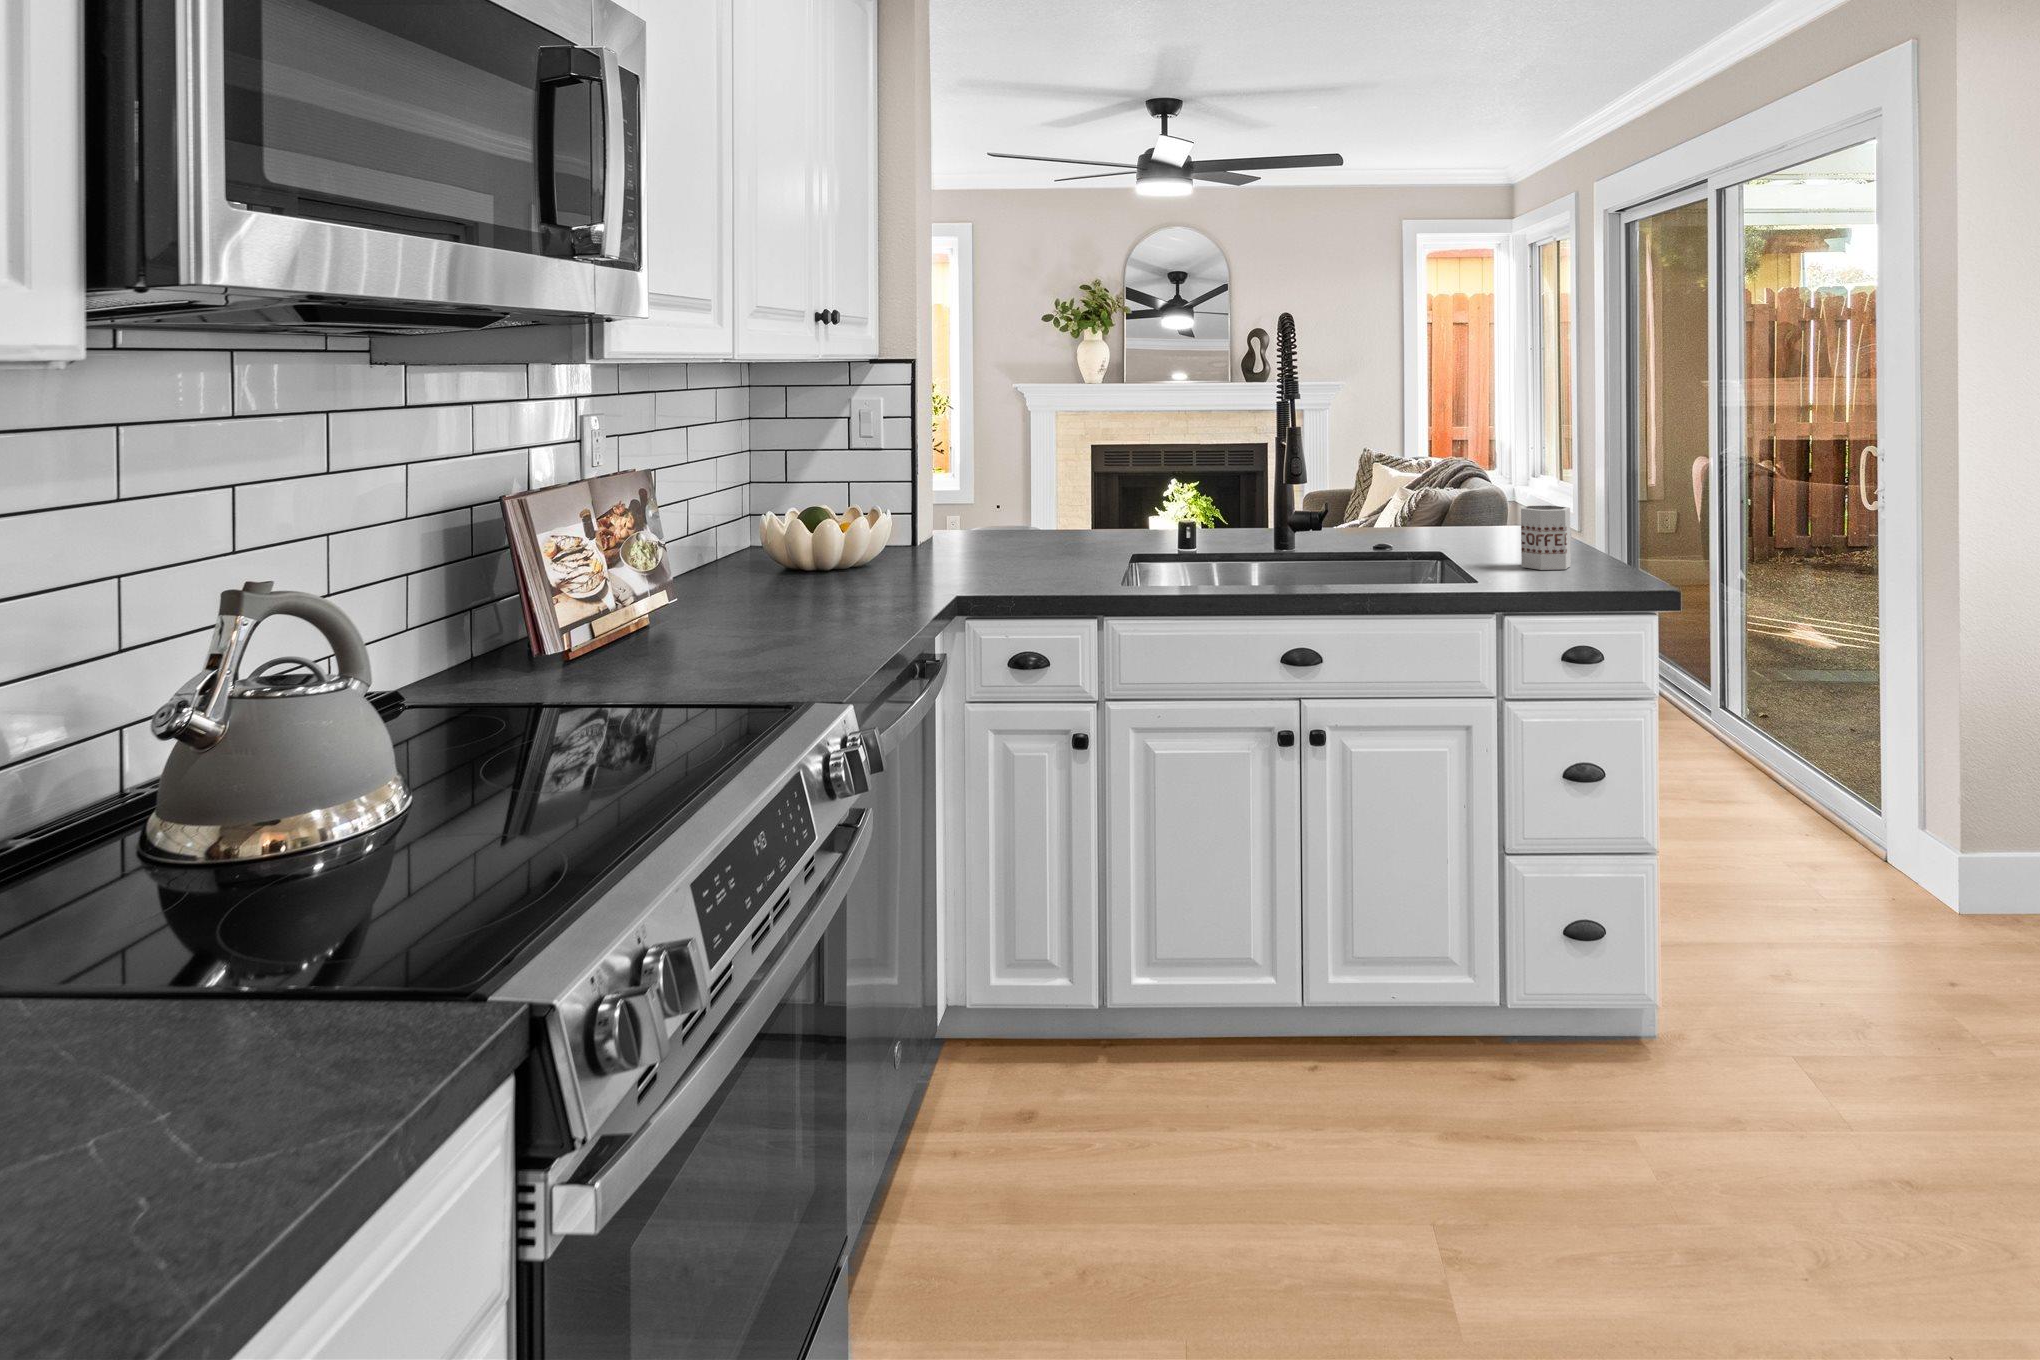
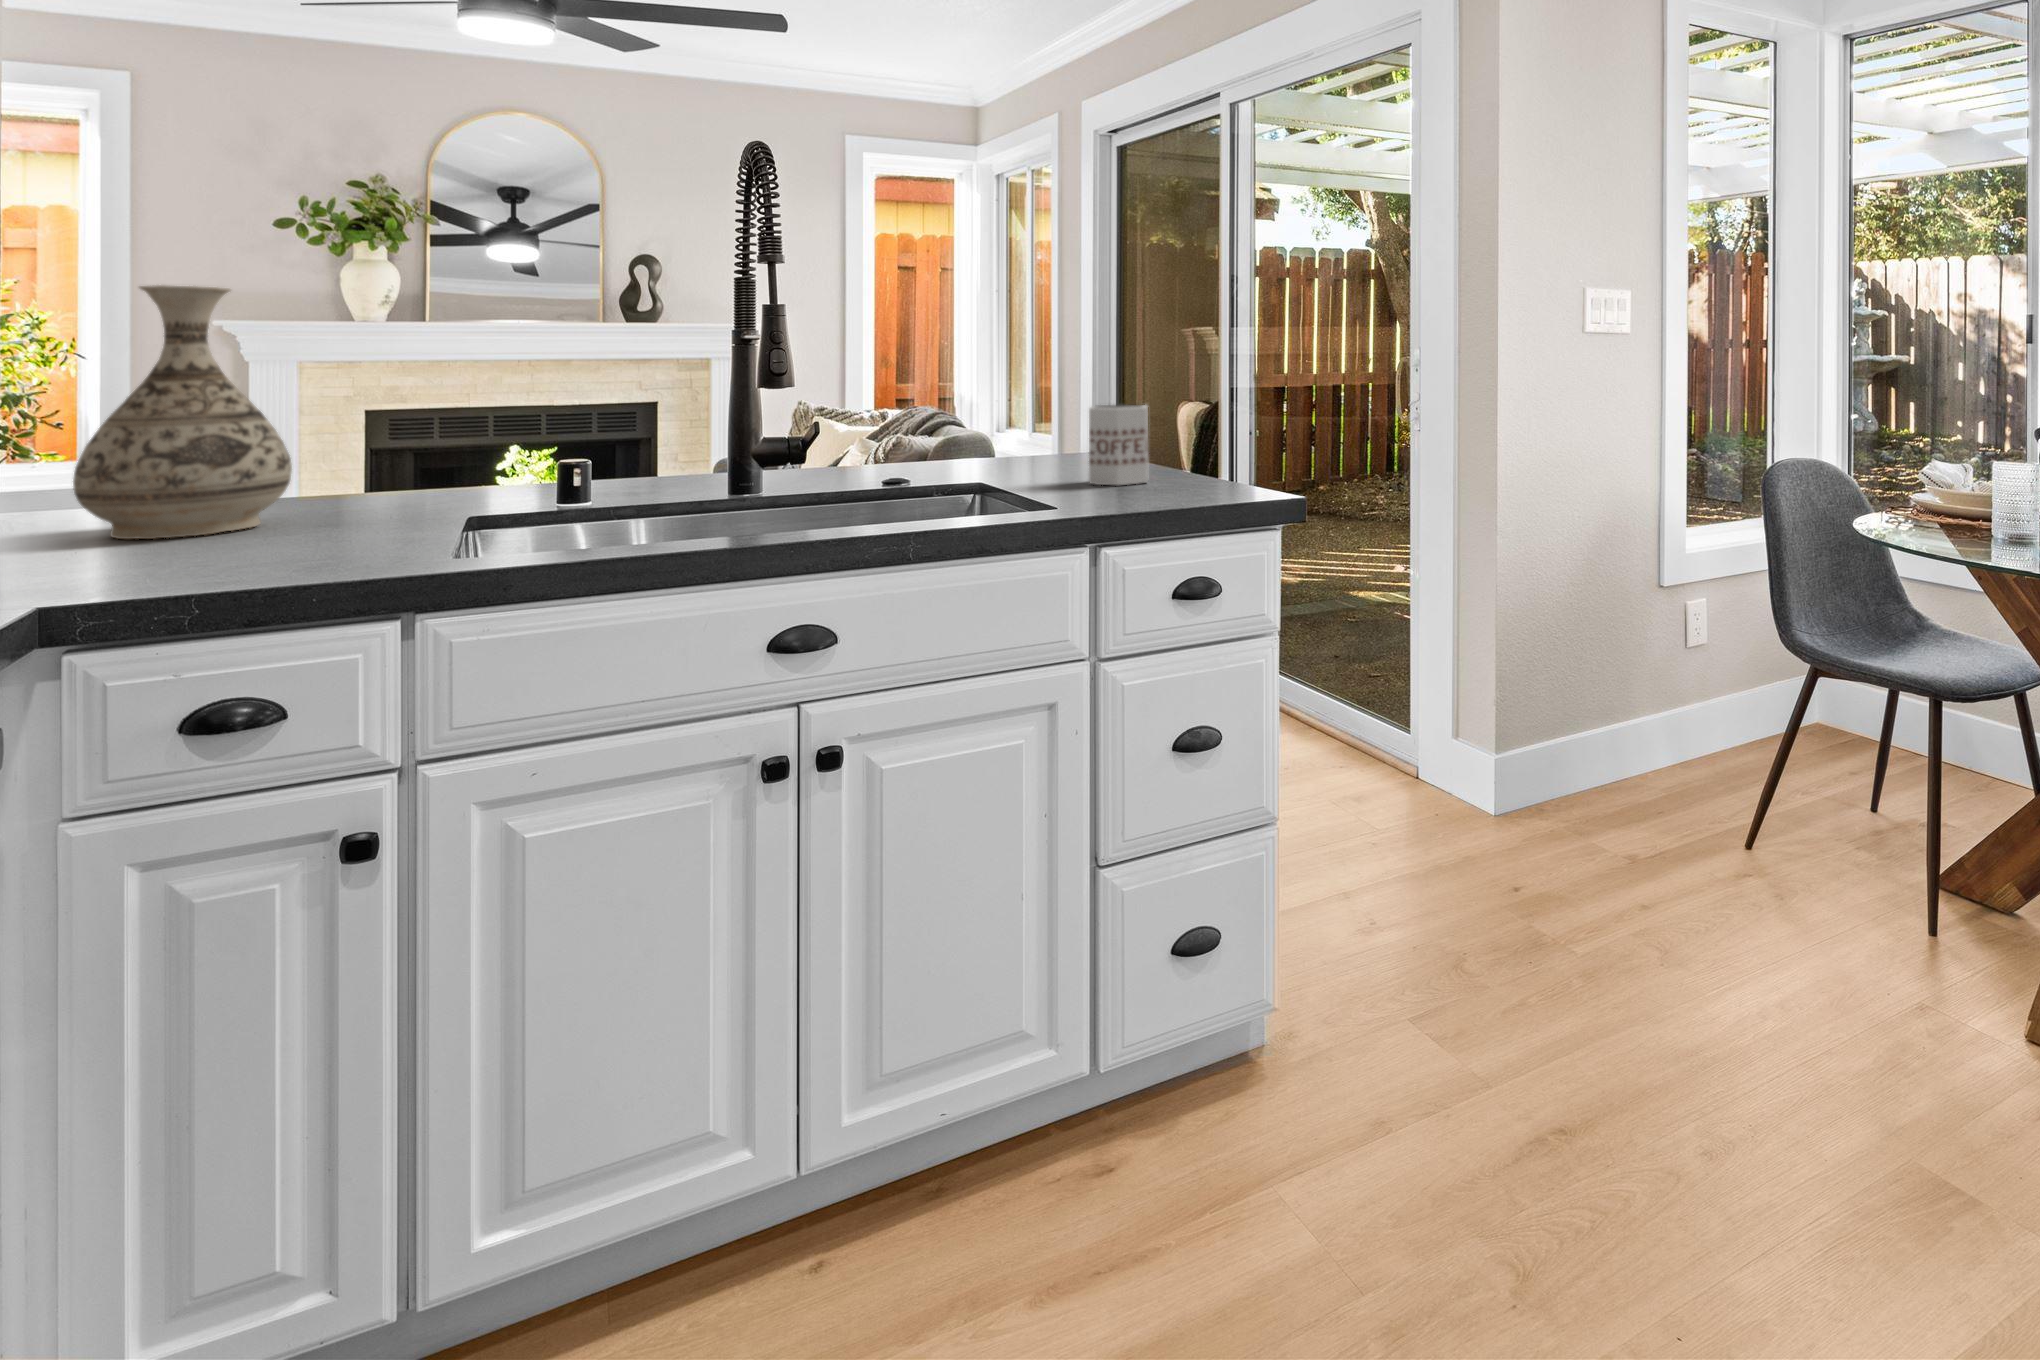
vase: none [961,418,1051,560] -> present [73,285,292,539]

